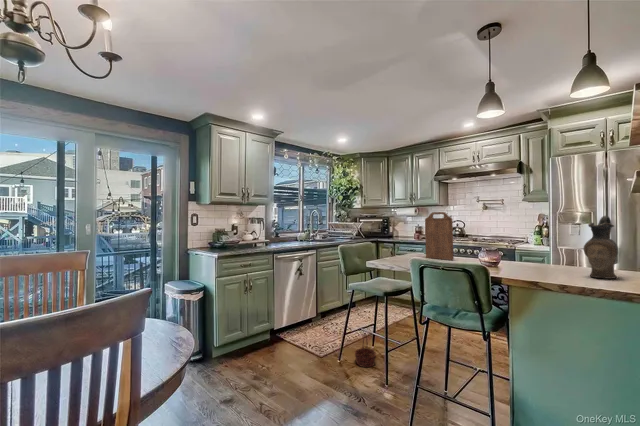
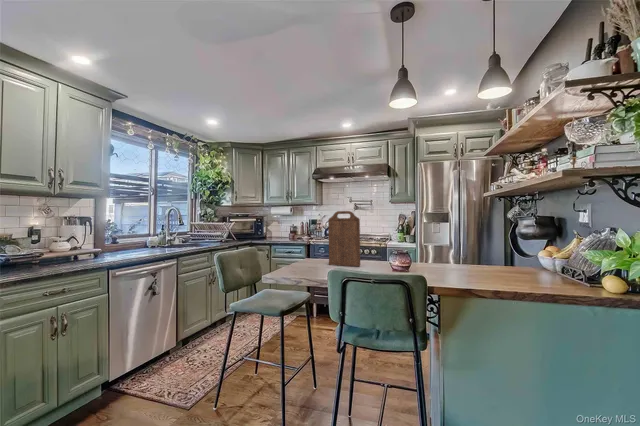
ceramic pitcher: present [584,216,618,279] -> none [505,217,537,281]
basket: present [355,334,376,367] -> none [237,366,266,411]

